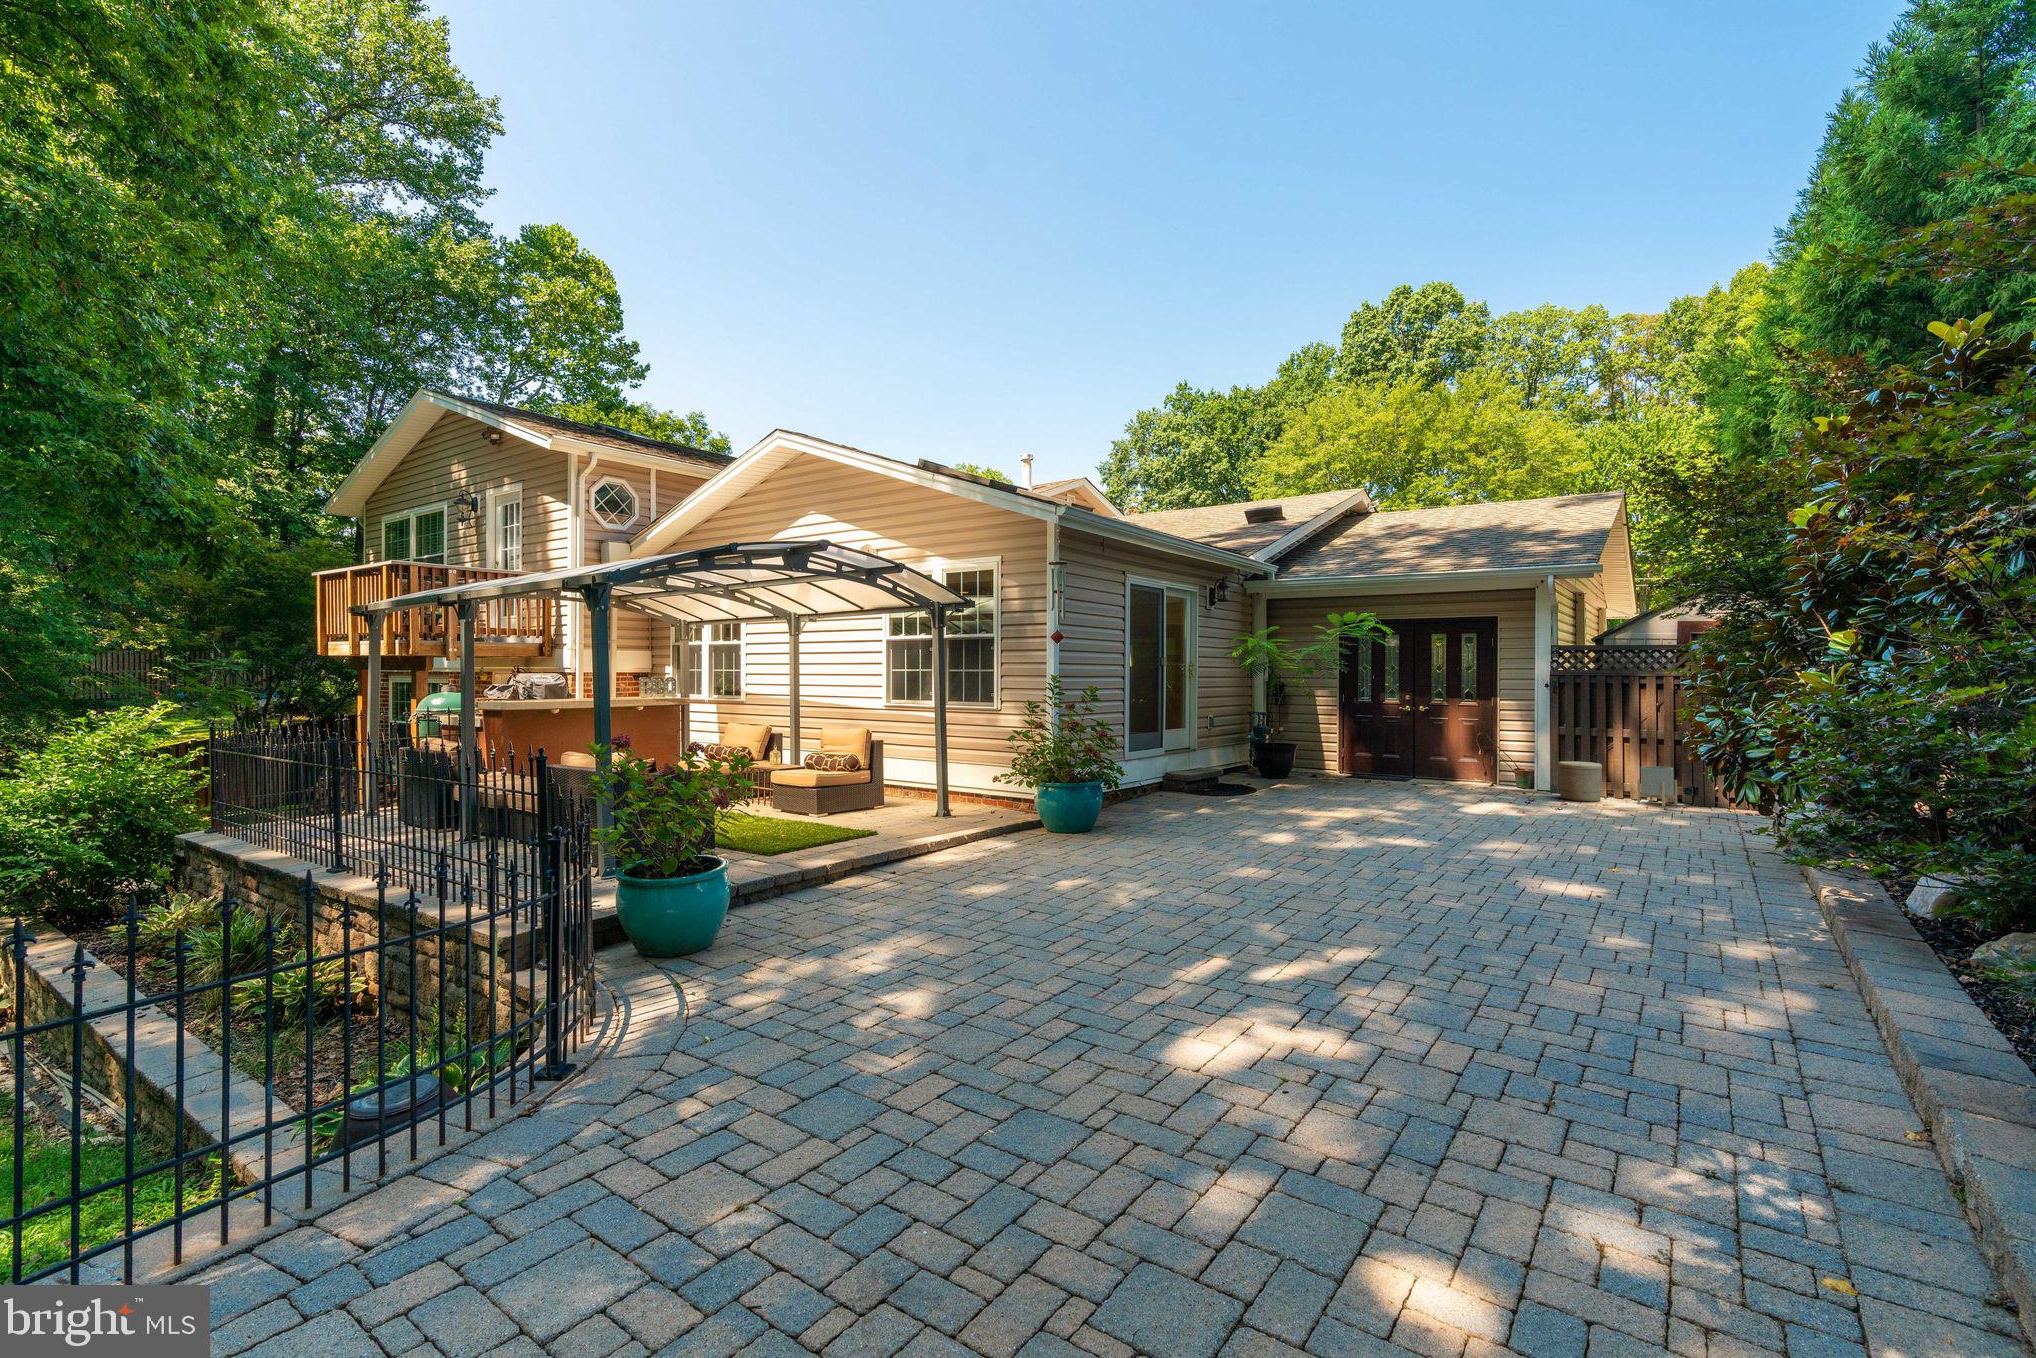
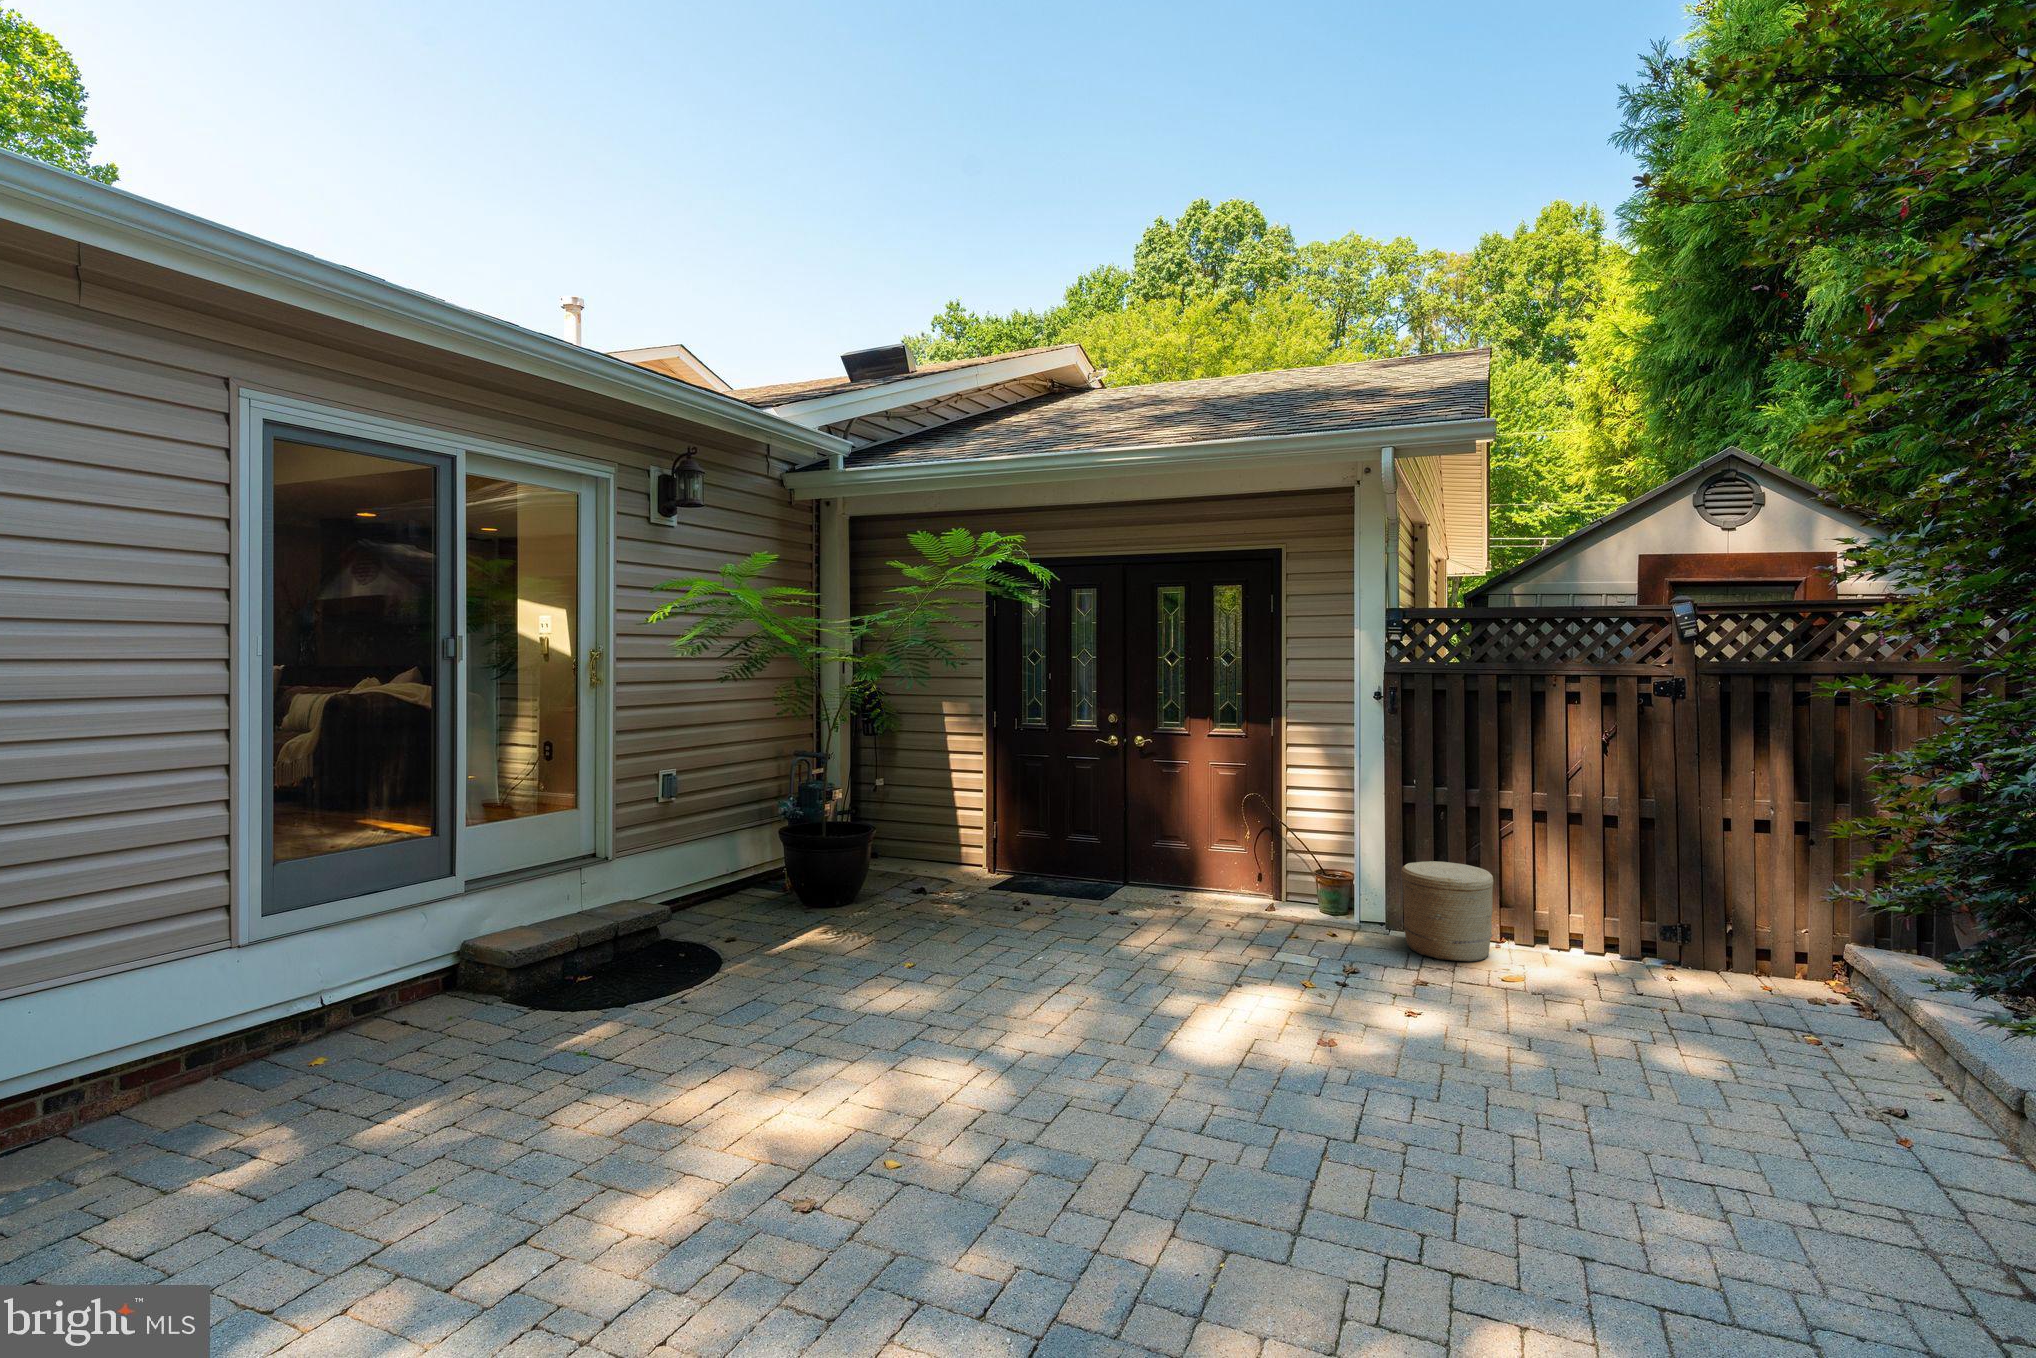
planter: present [1637,766,1677,806] -> none [1568,877,1650,979]

